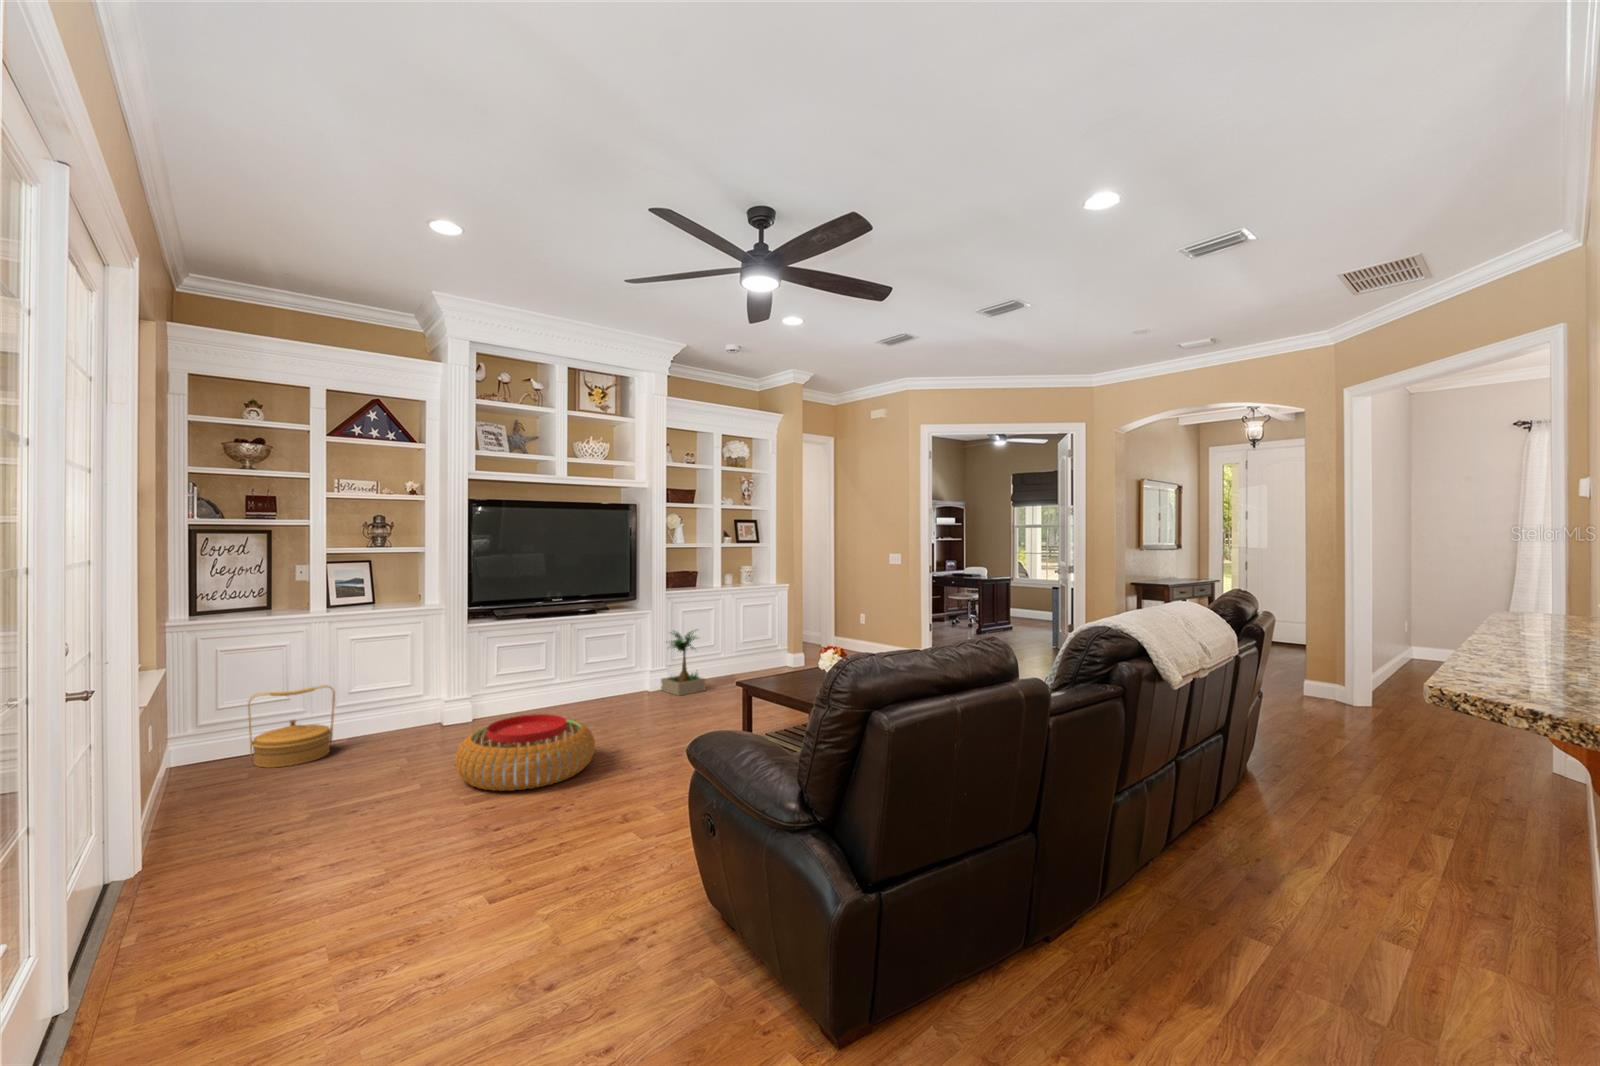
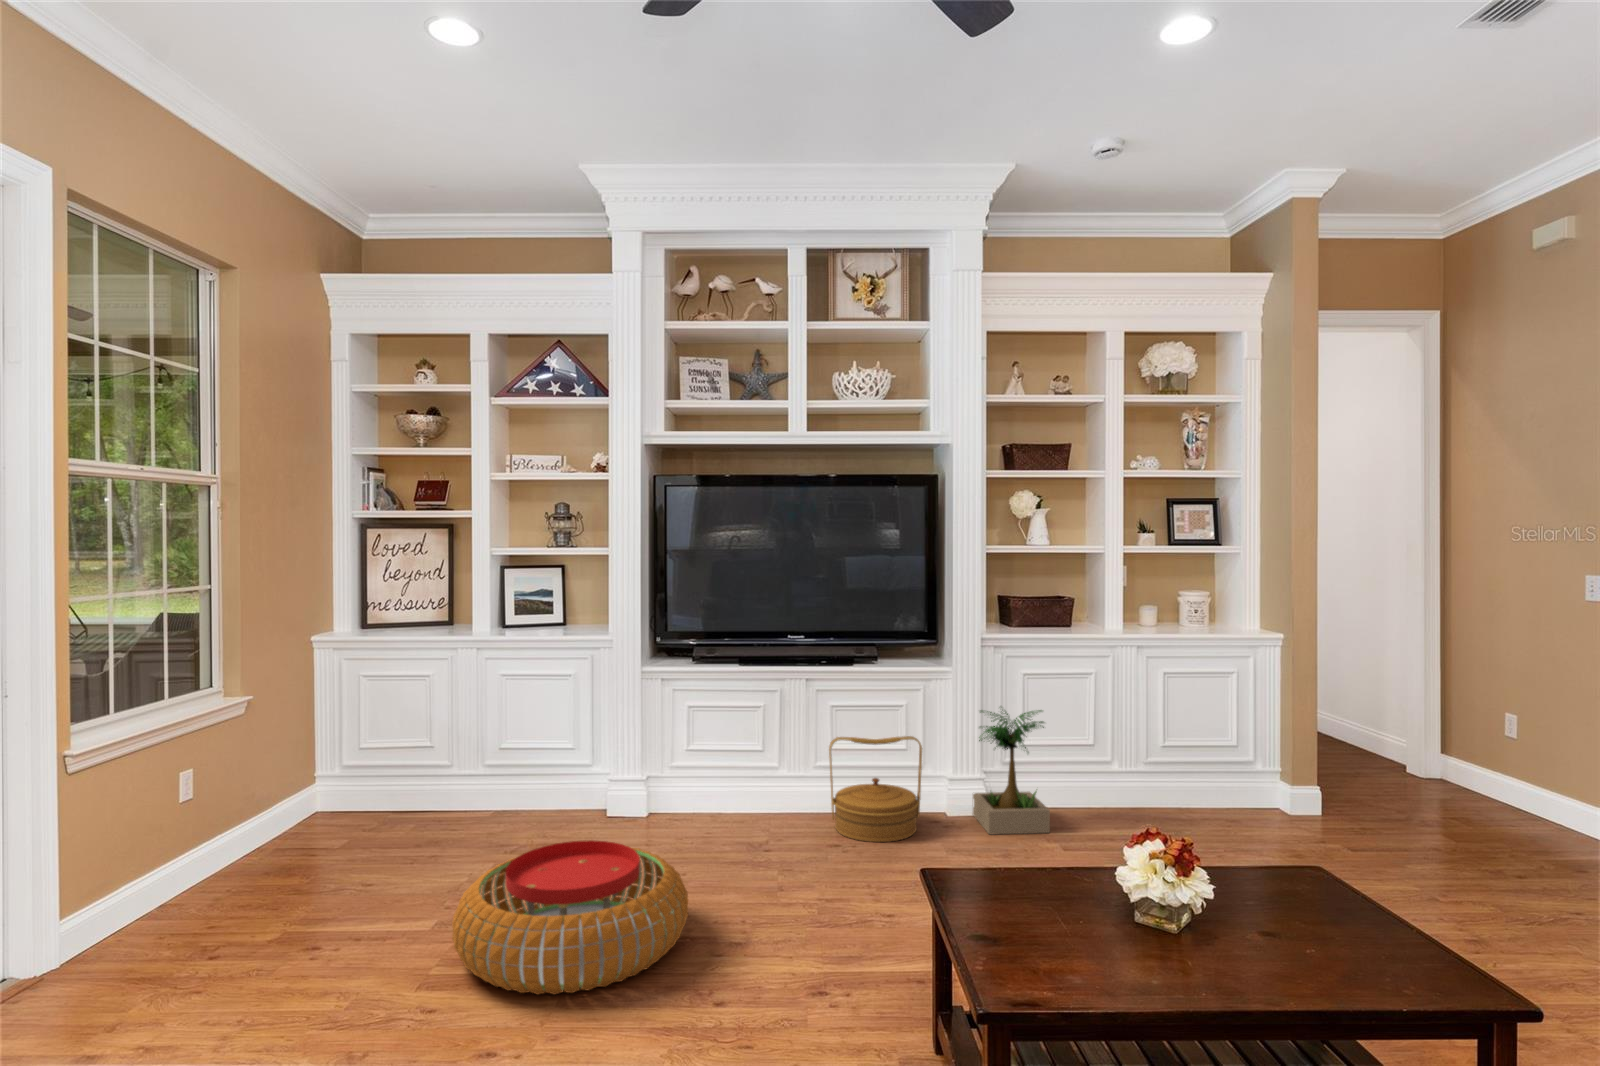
woven basket: present [248,685,335,768] -> present [829,736,922,842]

